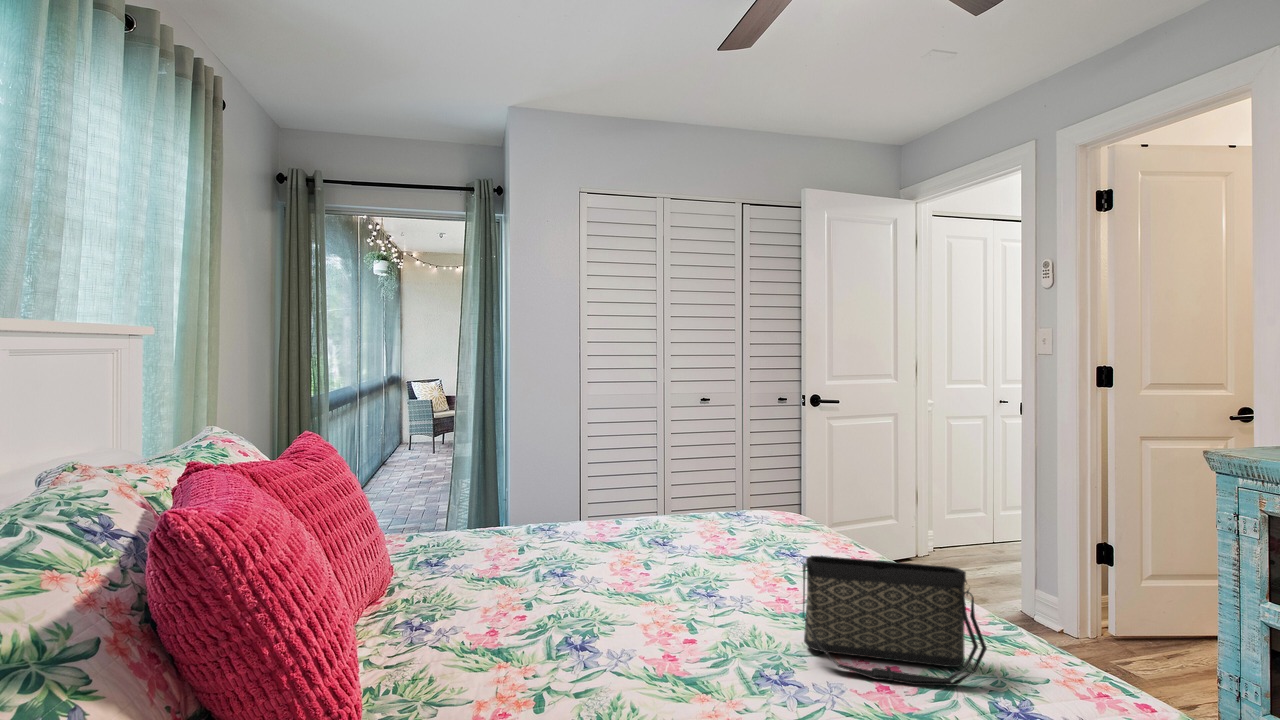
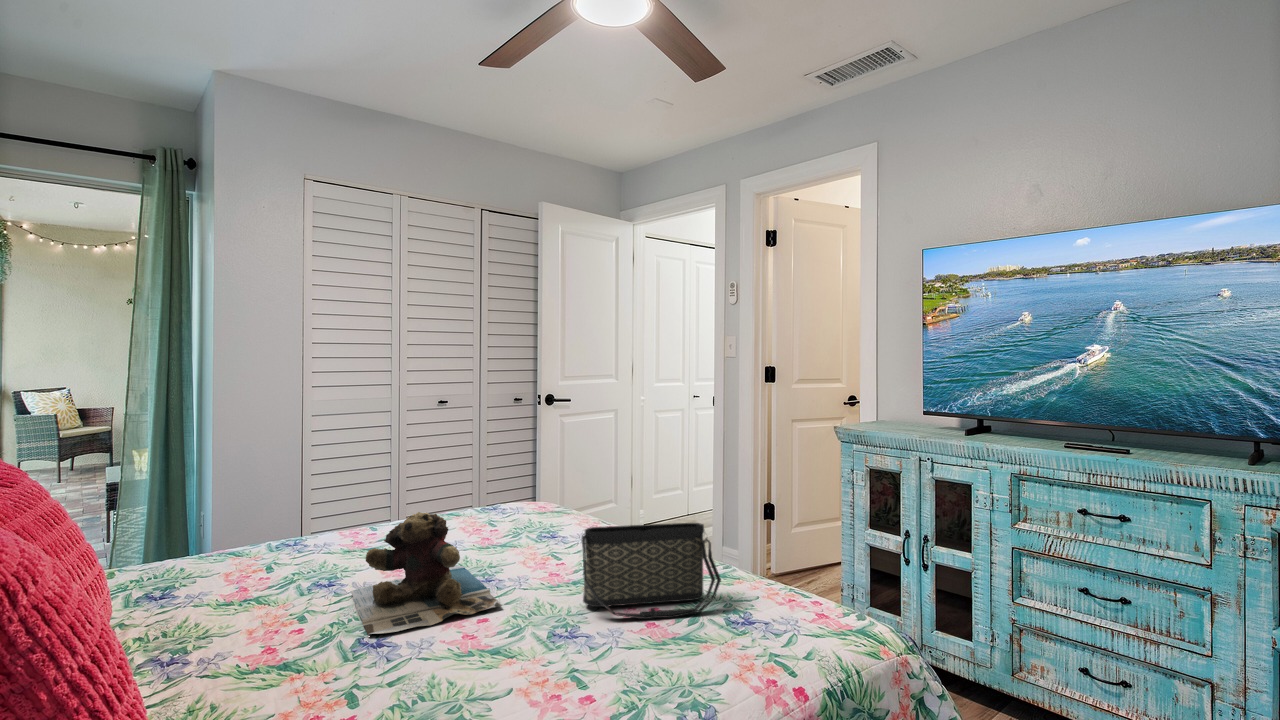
teddy bear: none [576,514,713,637] -> present [351,512,502,634]

